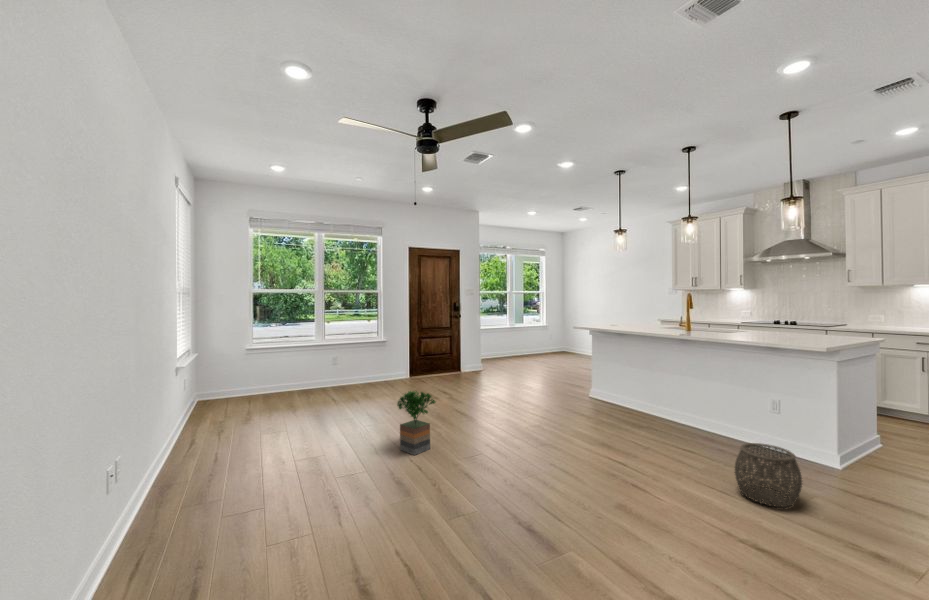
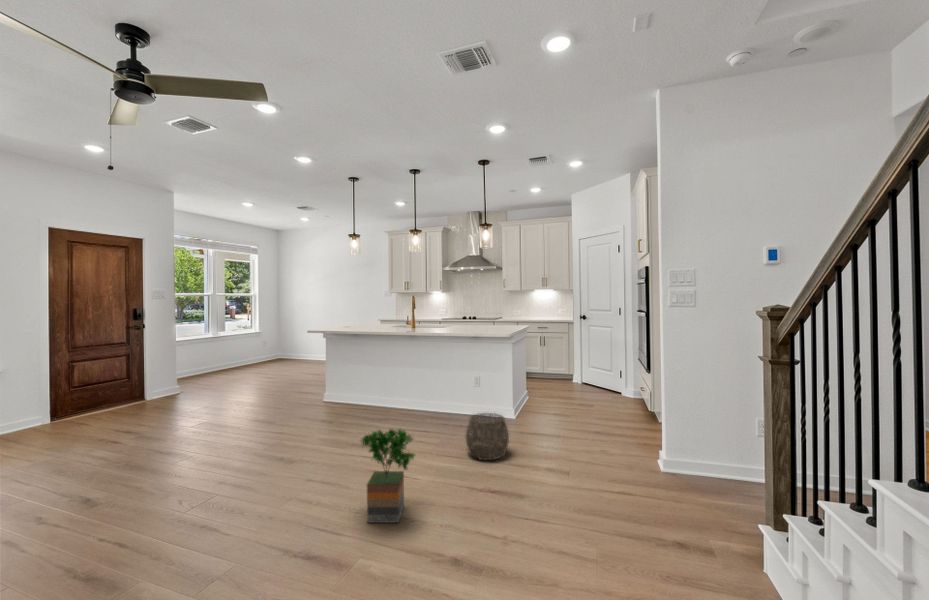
potted tree: present [397,391,436,455] -> present [361,429,415,523]

